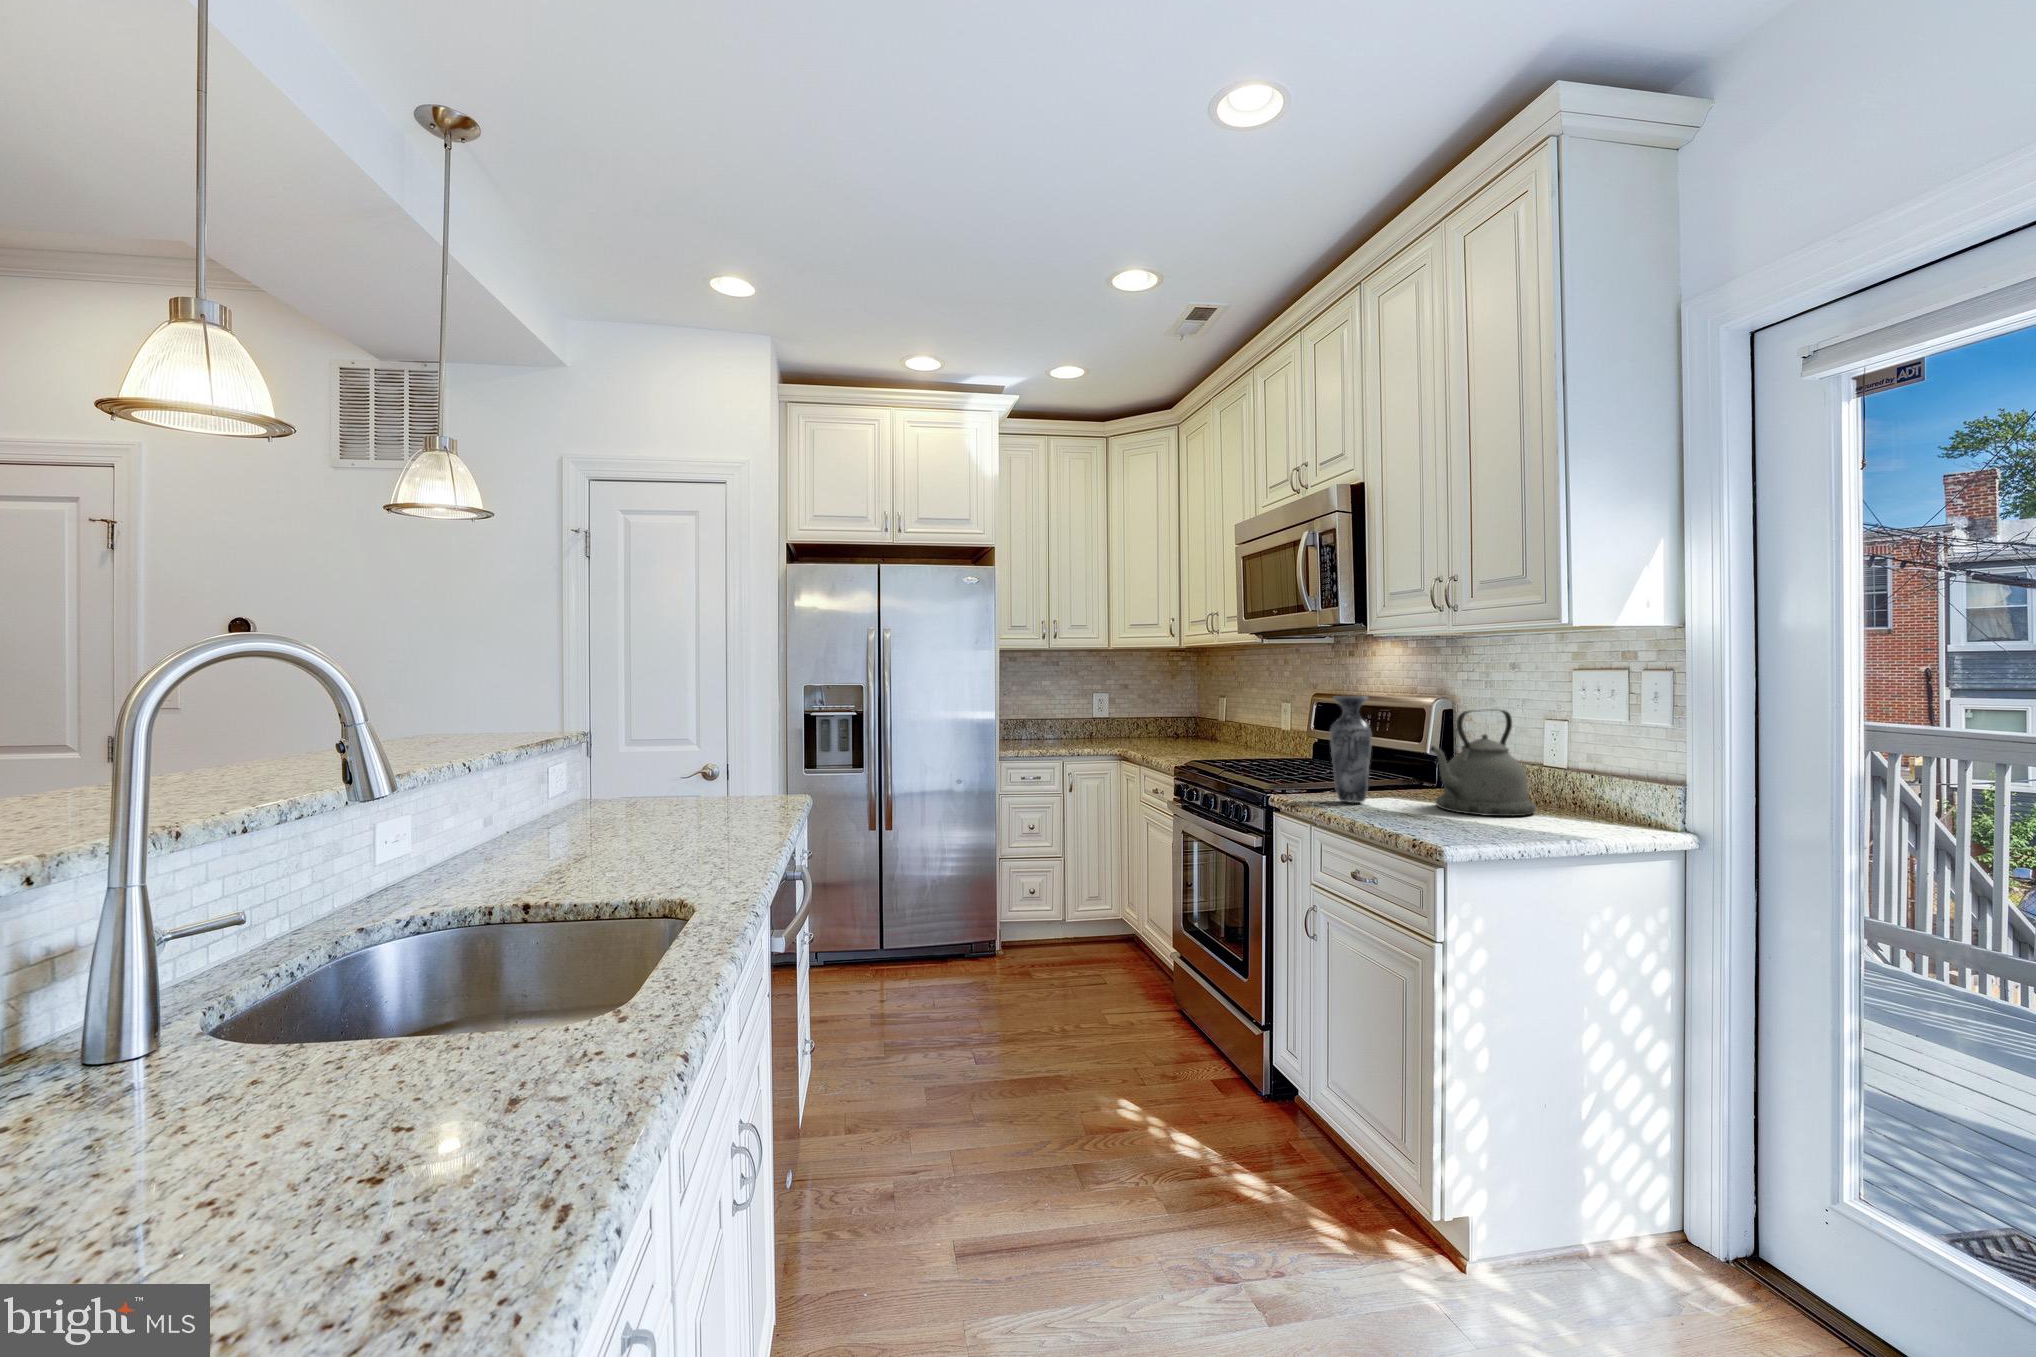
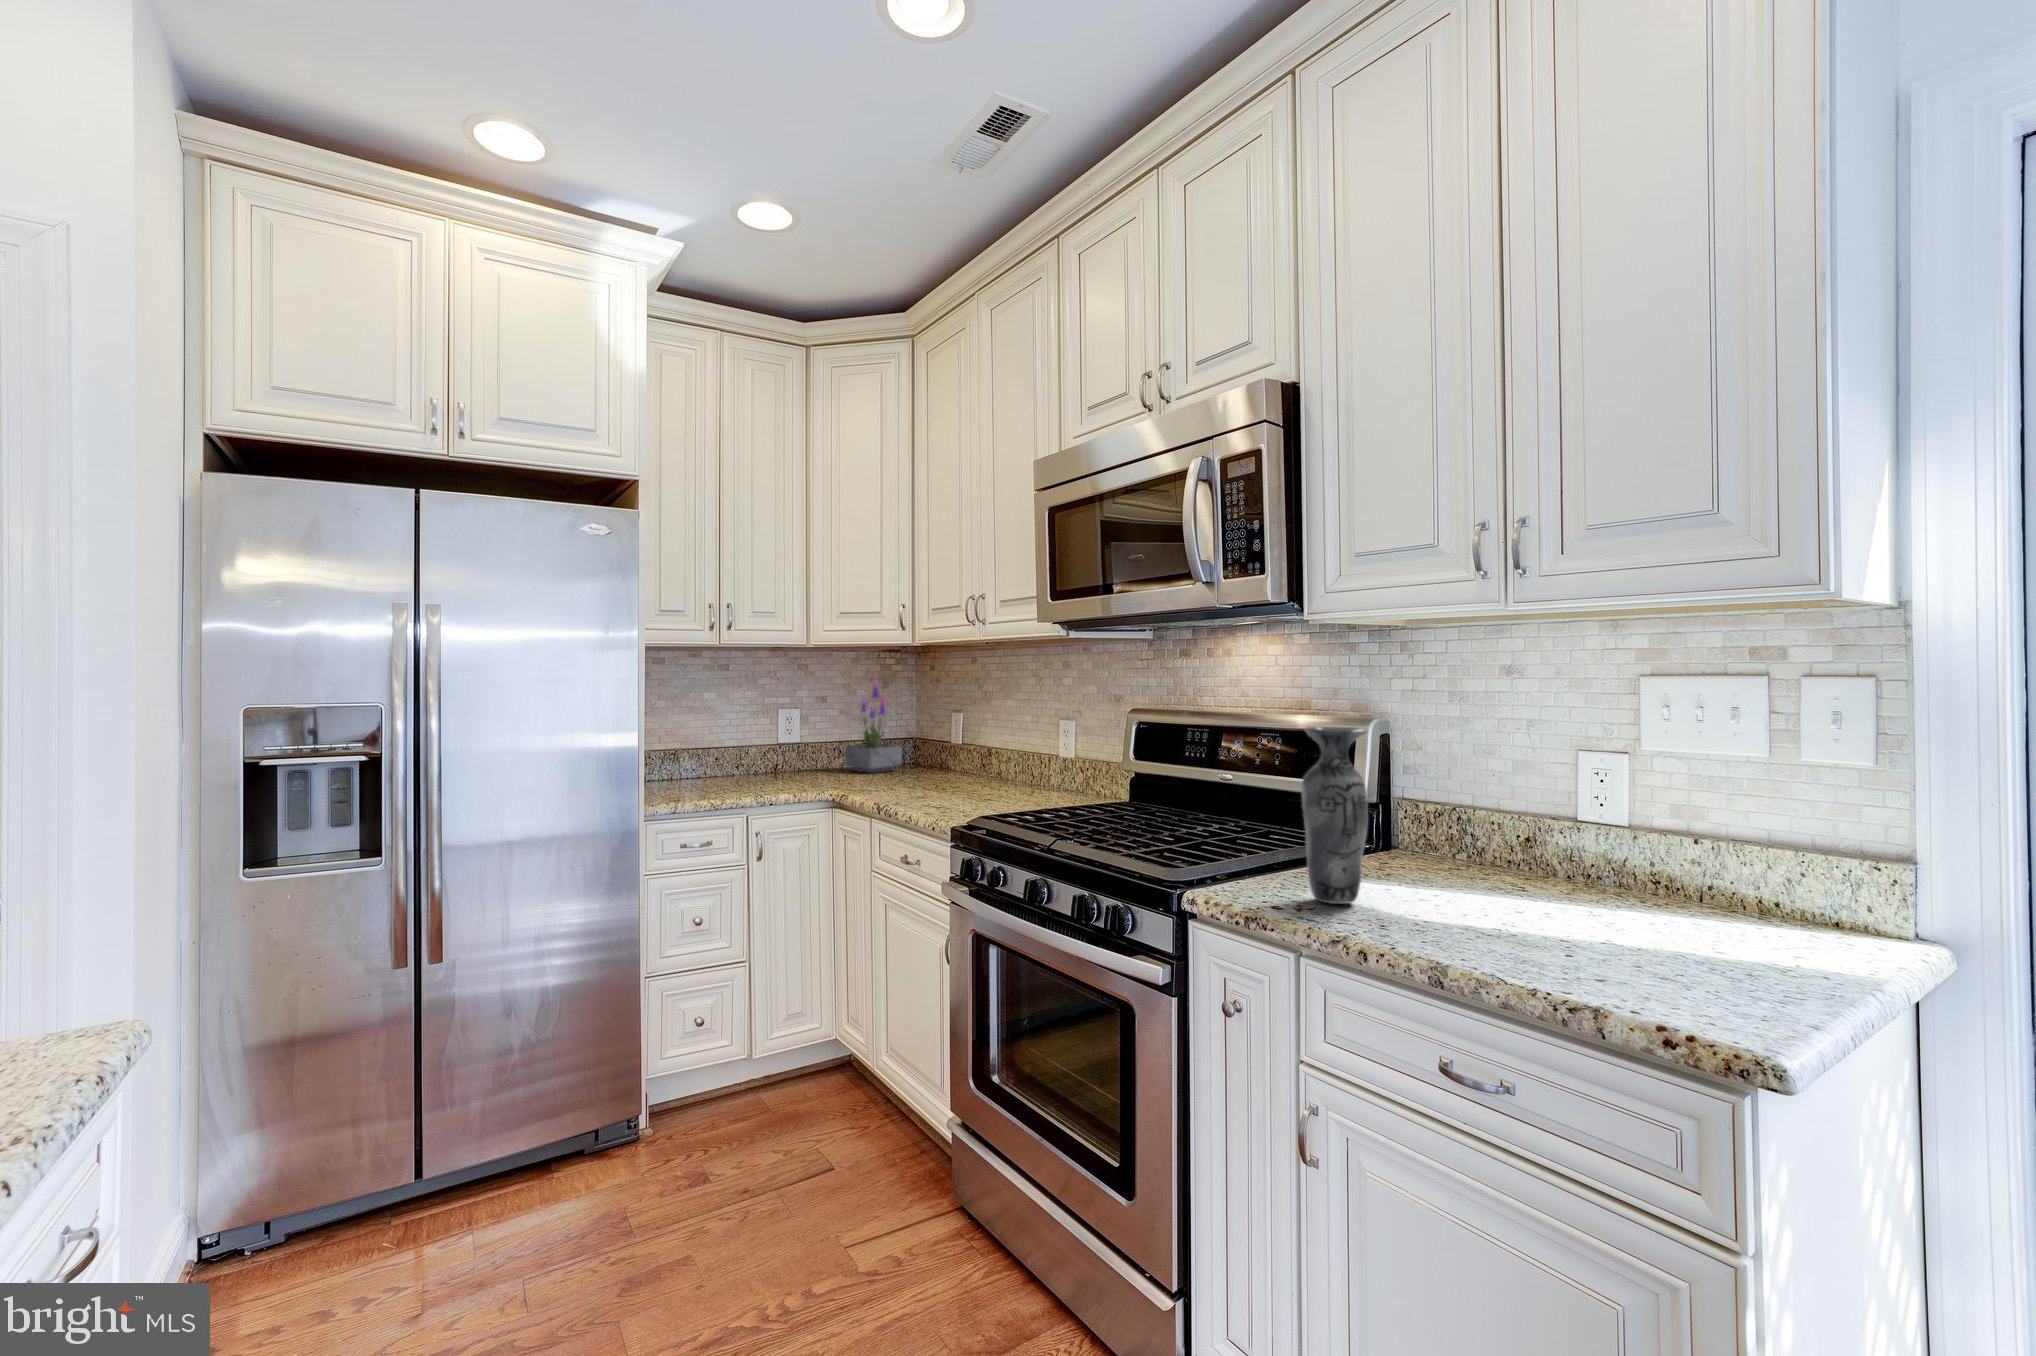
potted plant: none [1137,670,1177,740] -> present [845,680,902,773]
kettle: present [1431,709,1536,816] -> none [1444,744,1599,917]

